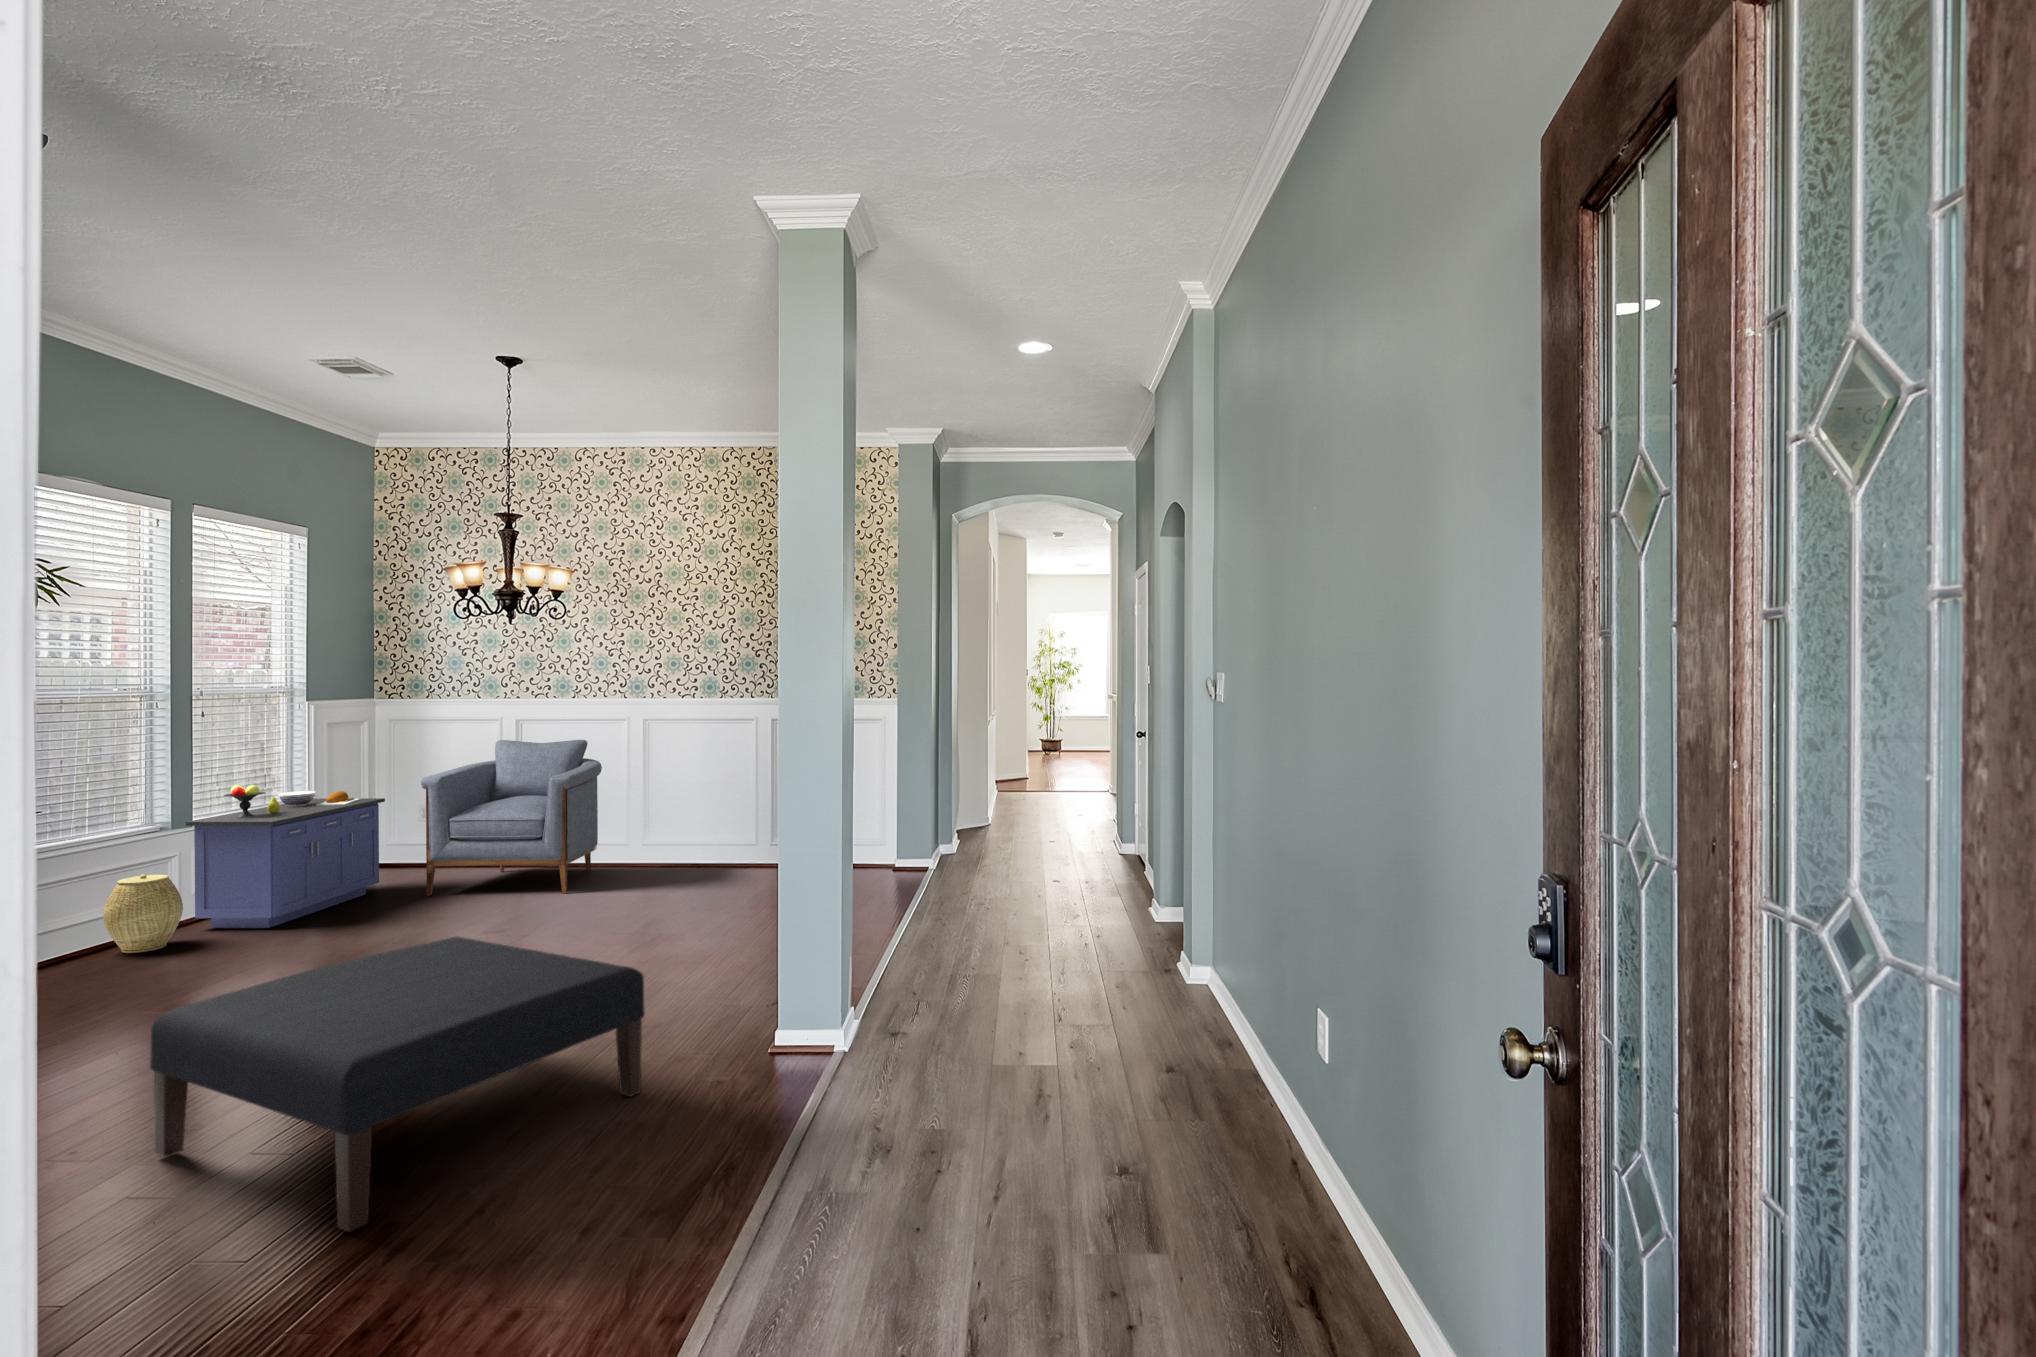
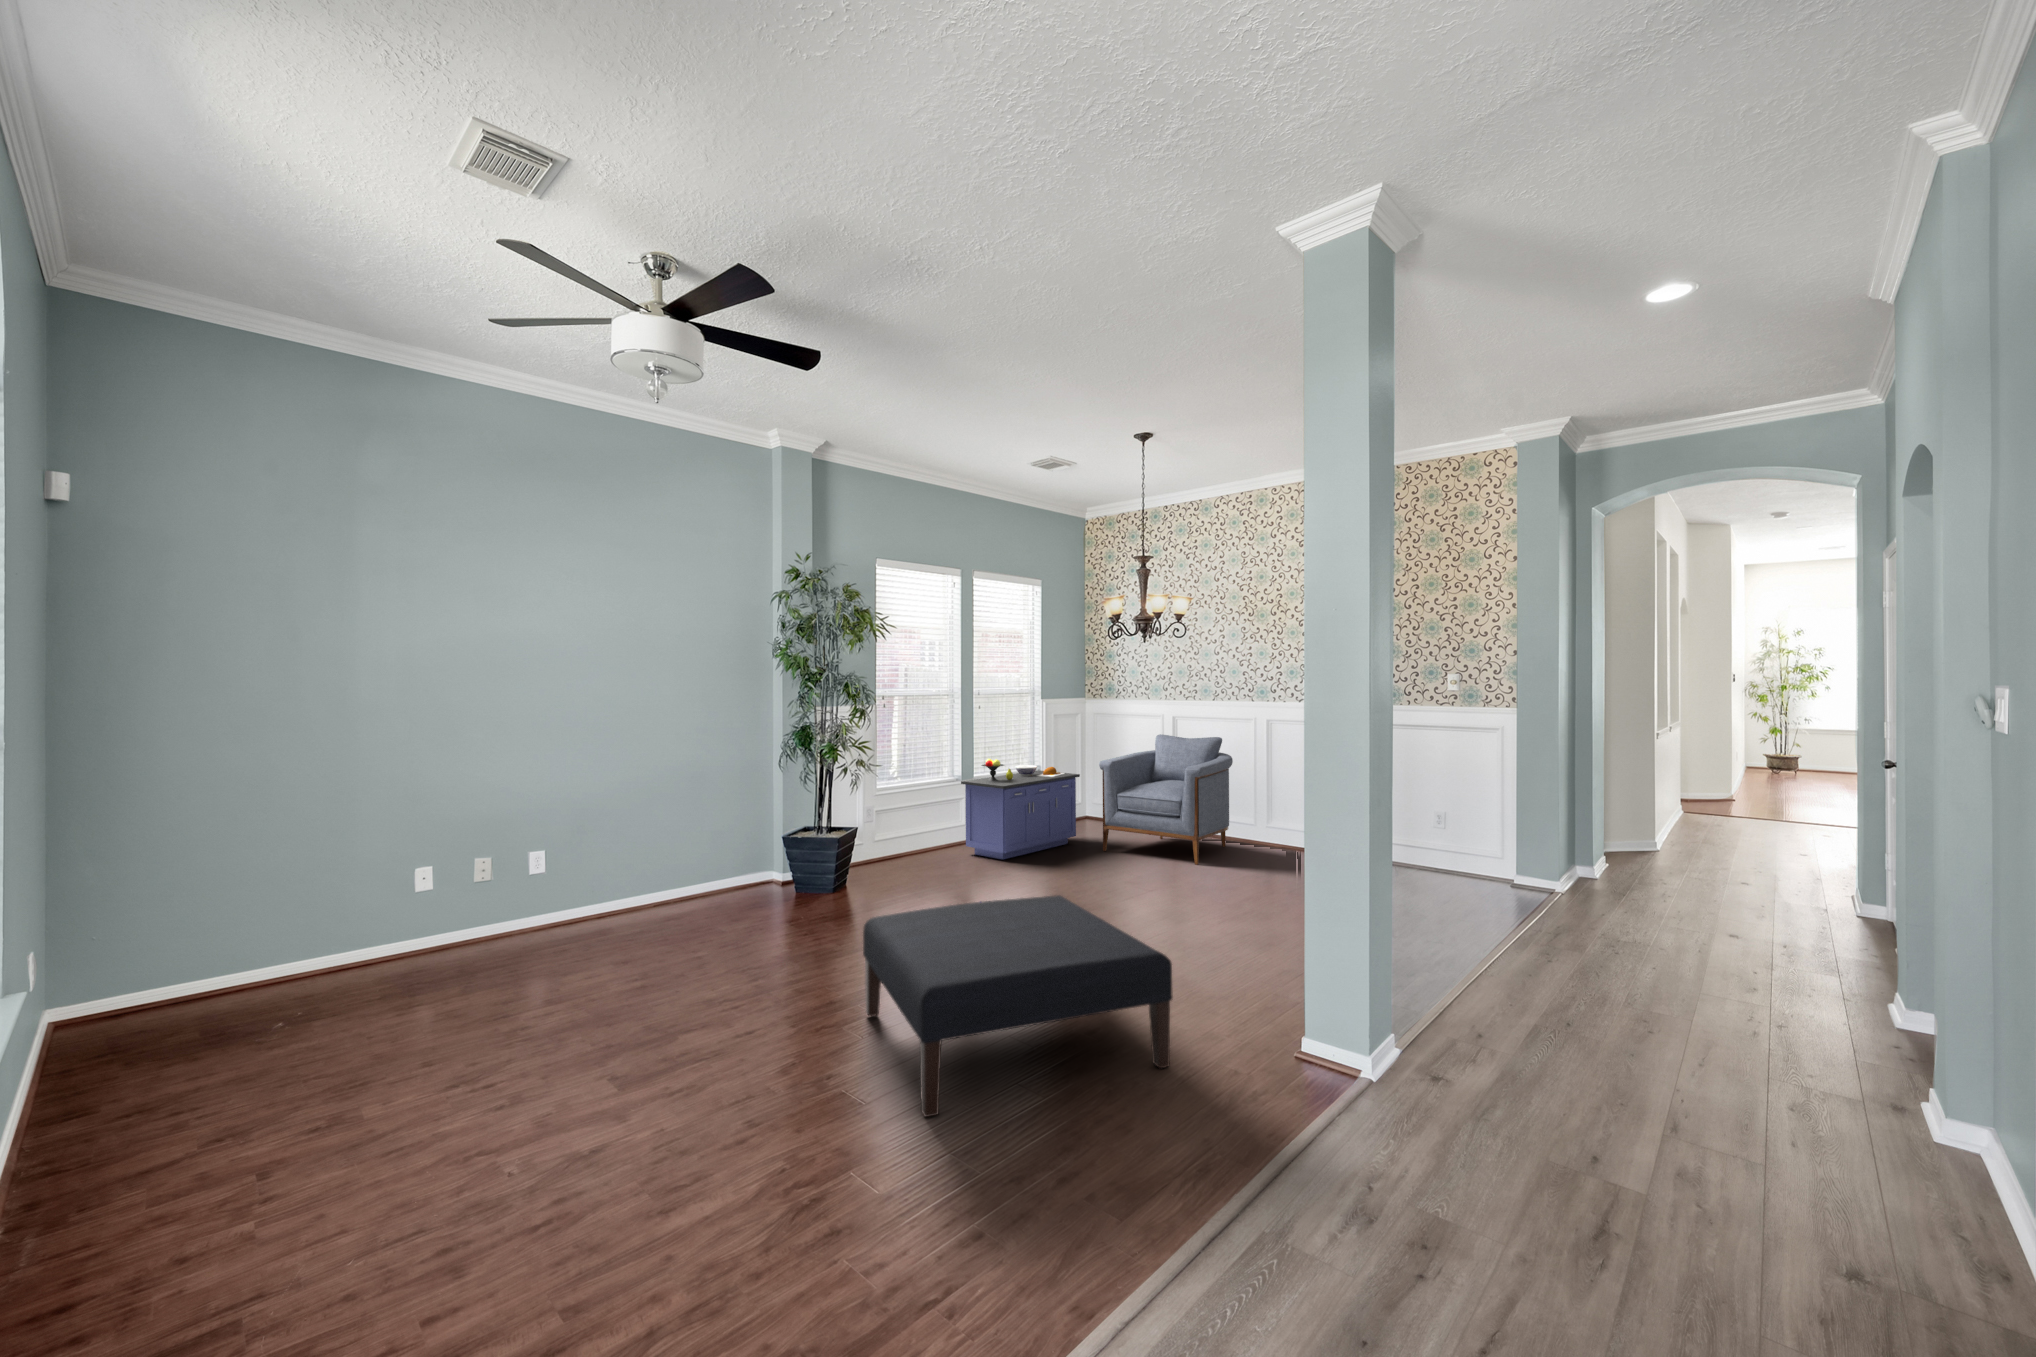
woven basket: present [103,874,183,953] -> none [917,814,956,865]

